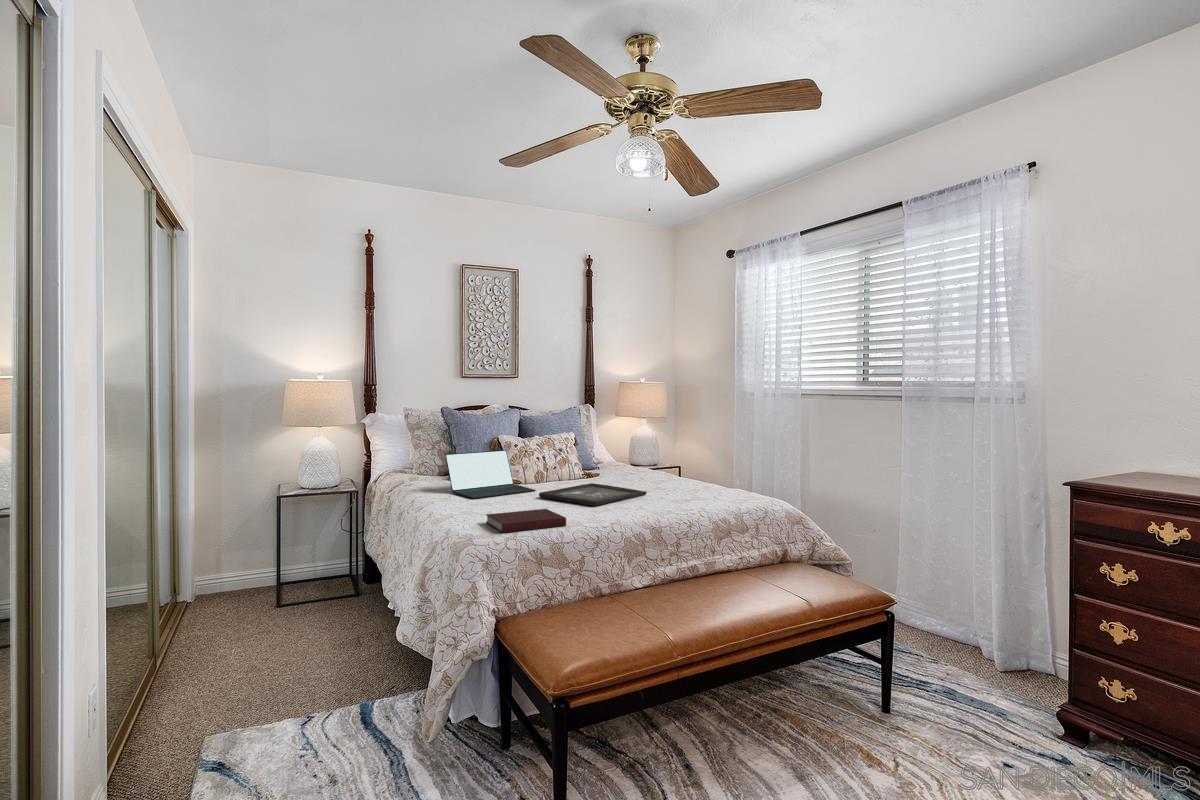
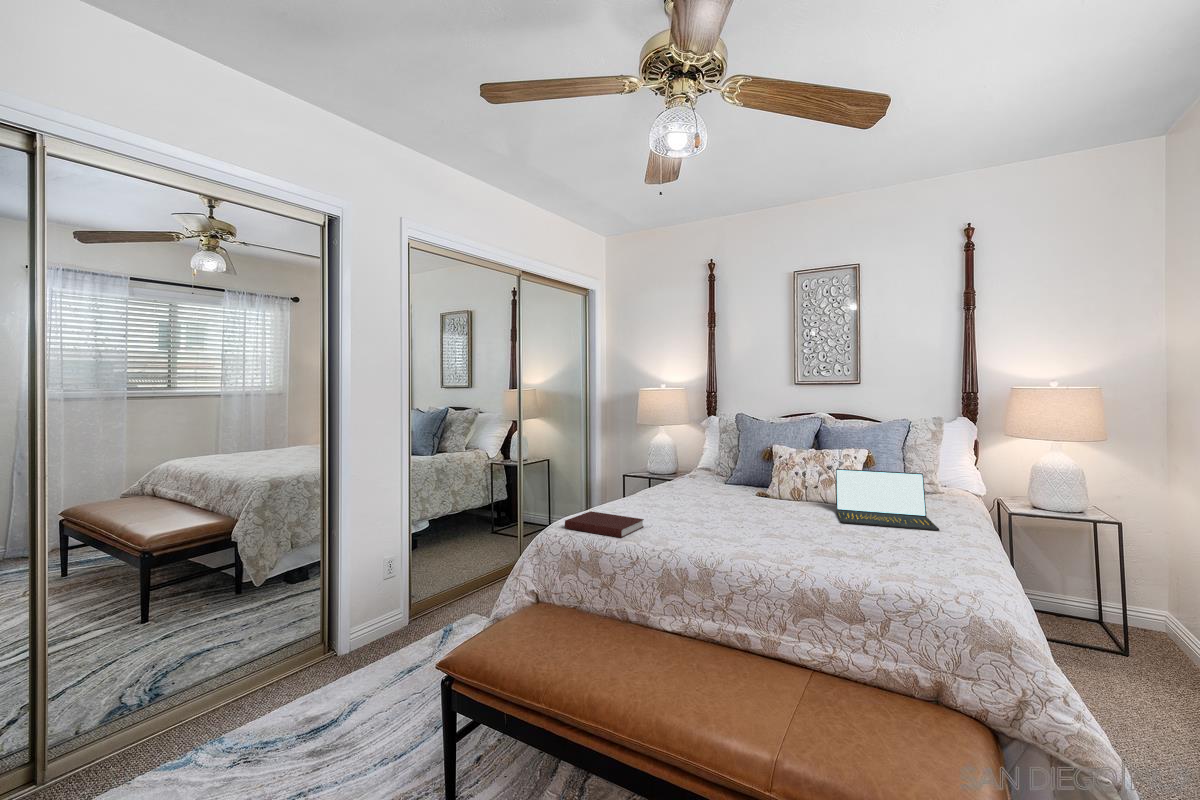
laptop: present [445,450,535,499] -> present [836,469,939,531]
tray: present [539,483,647,506] -> none [709,507,821,536]

